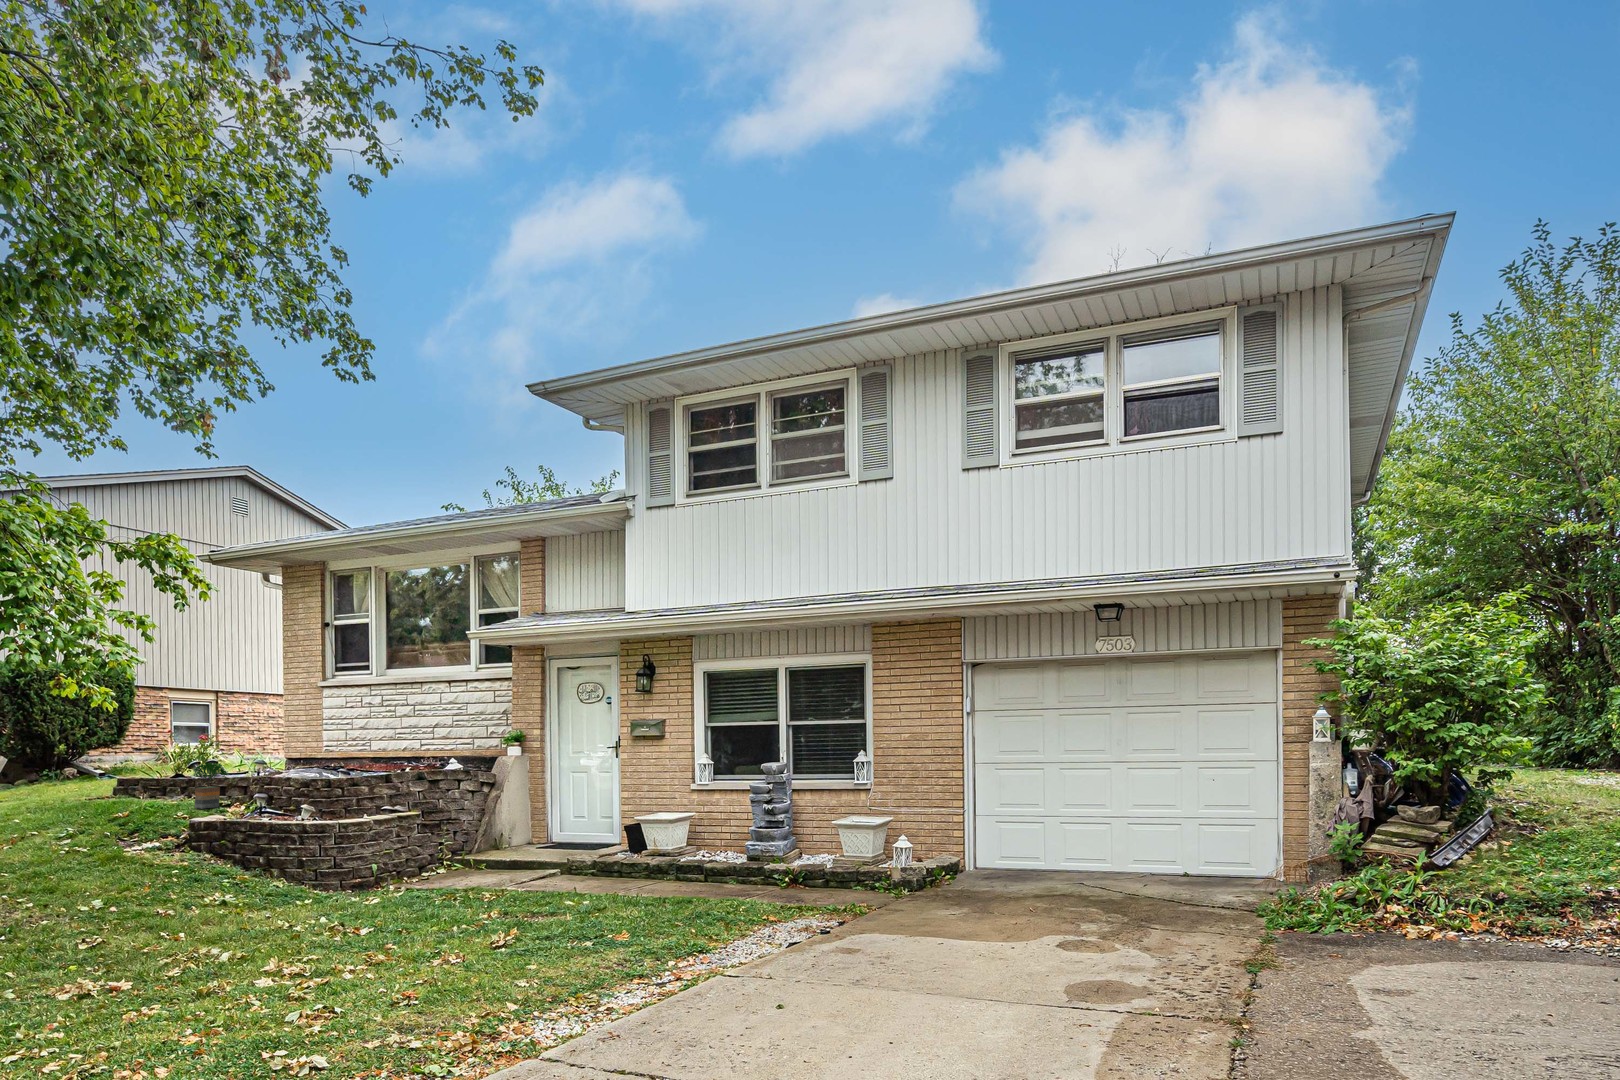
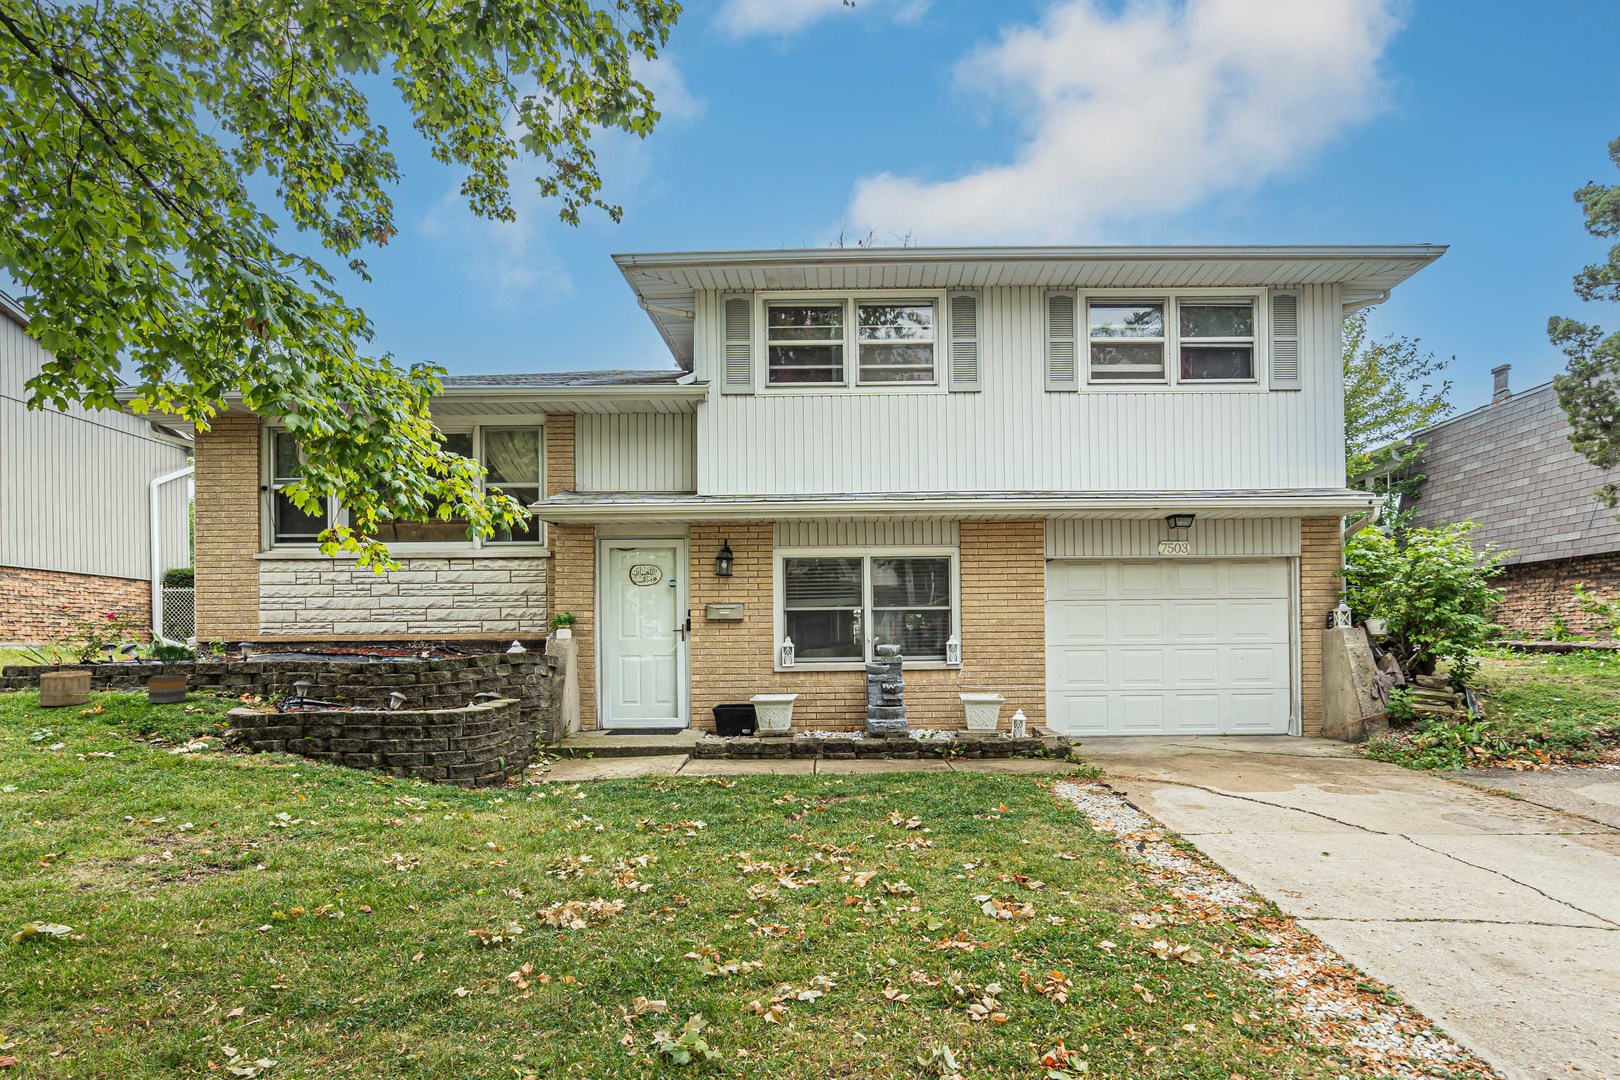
wooden bucket: none [139,782,174,808] -> present [40,671,92,706]

